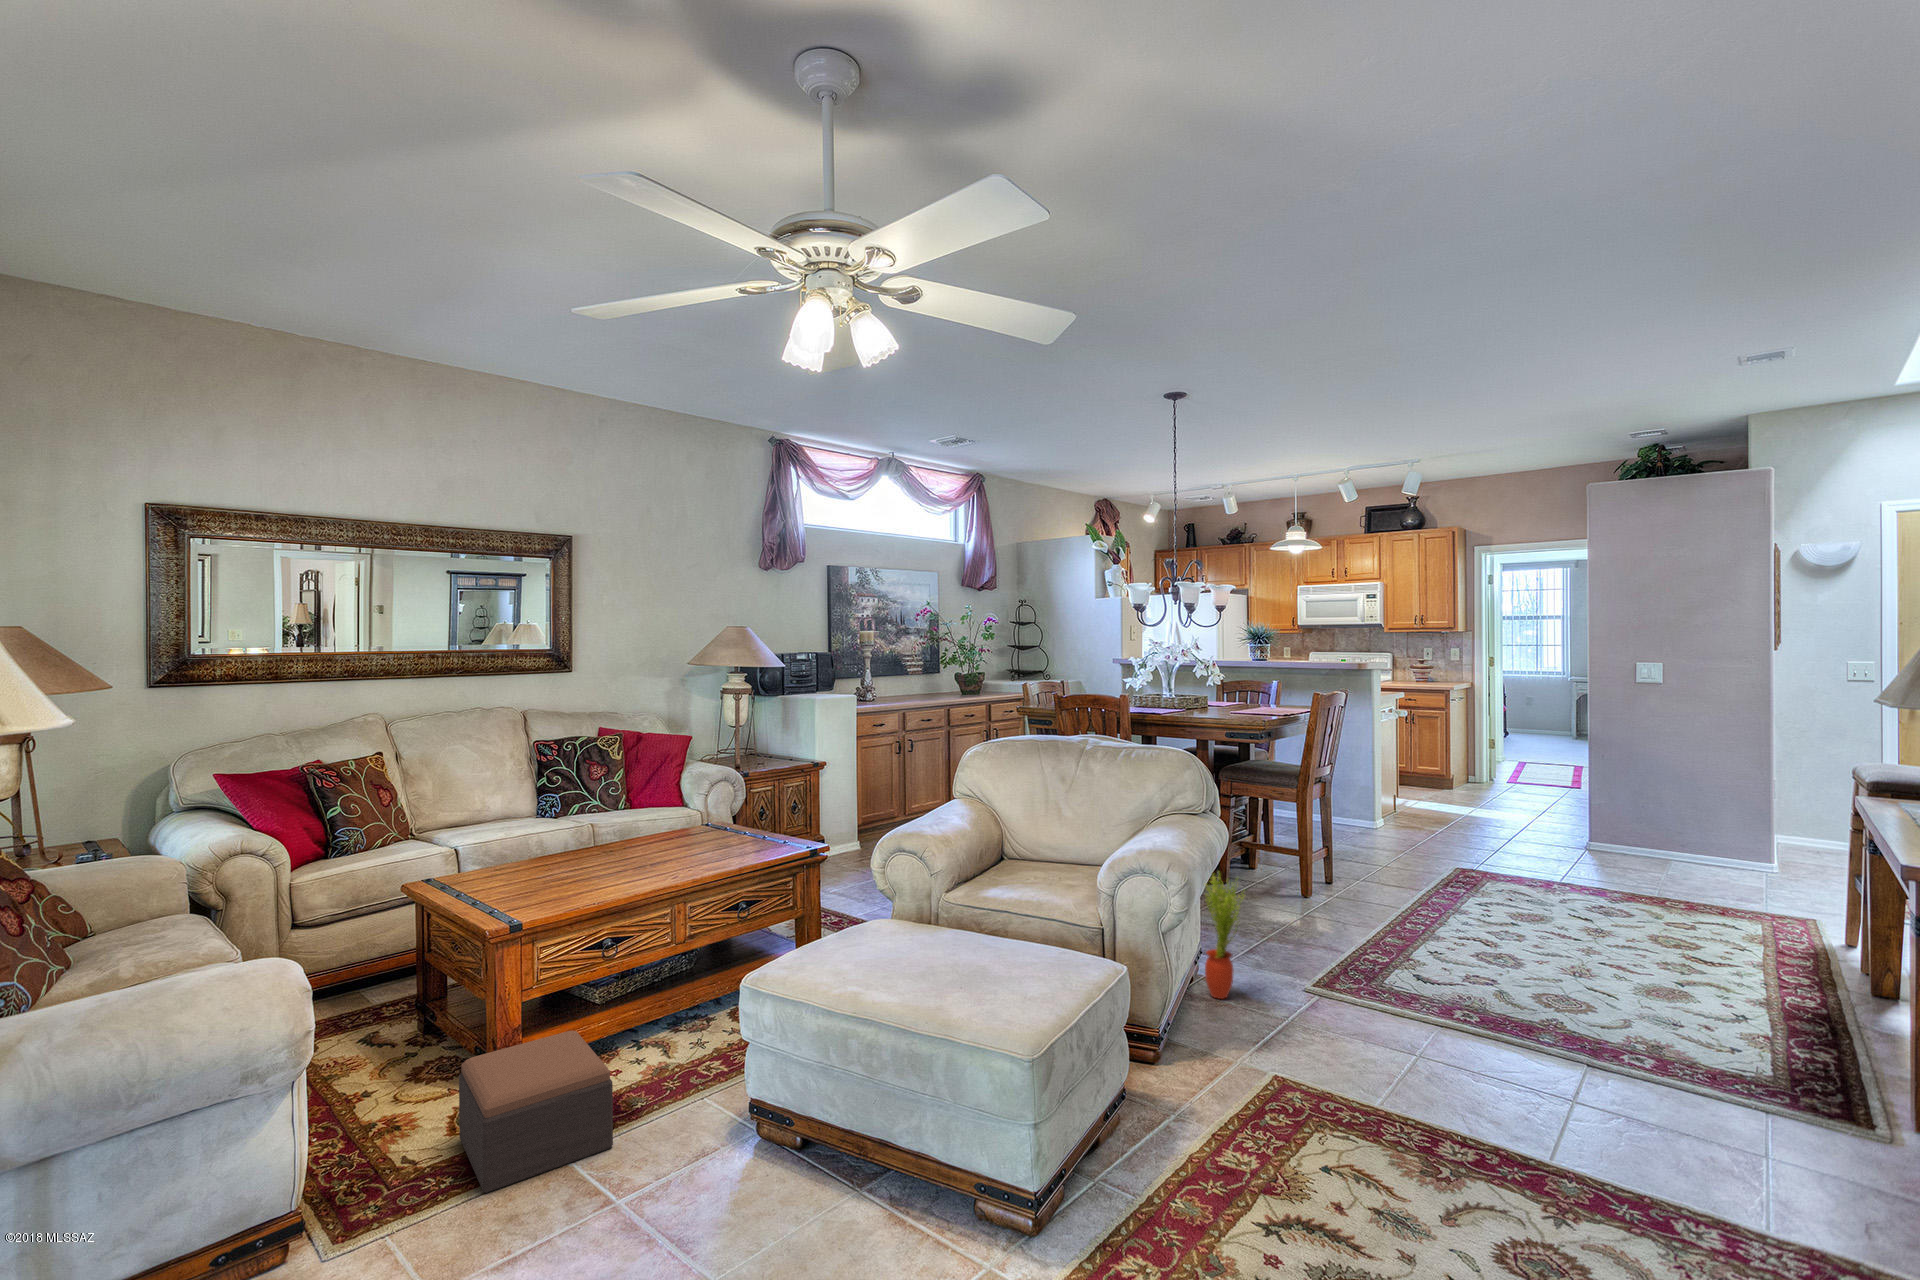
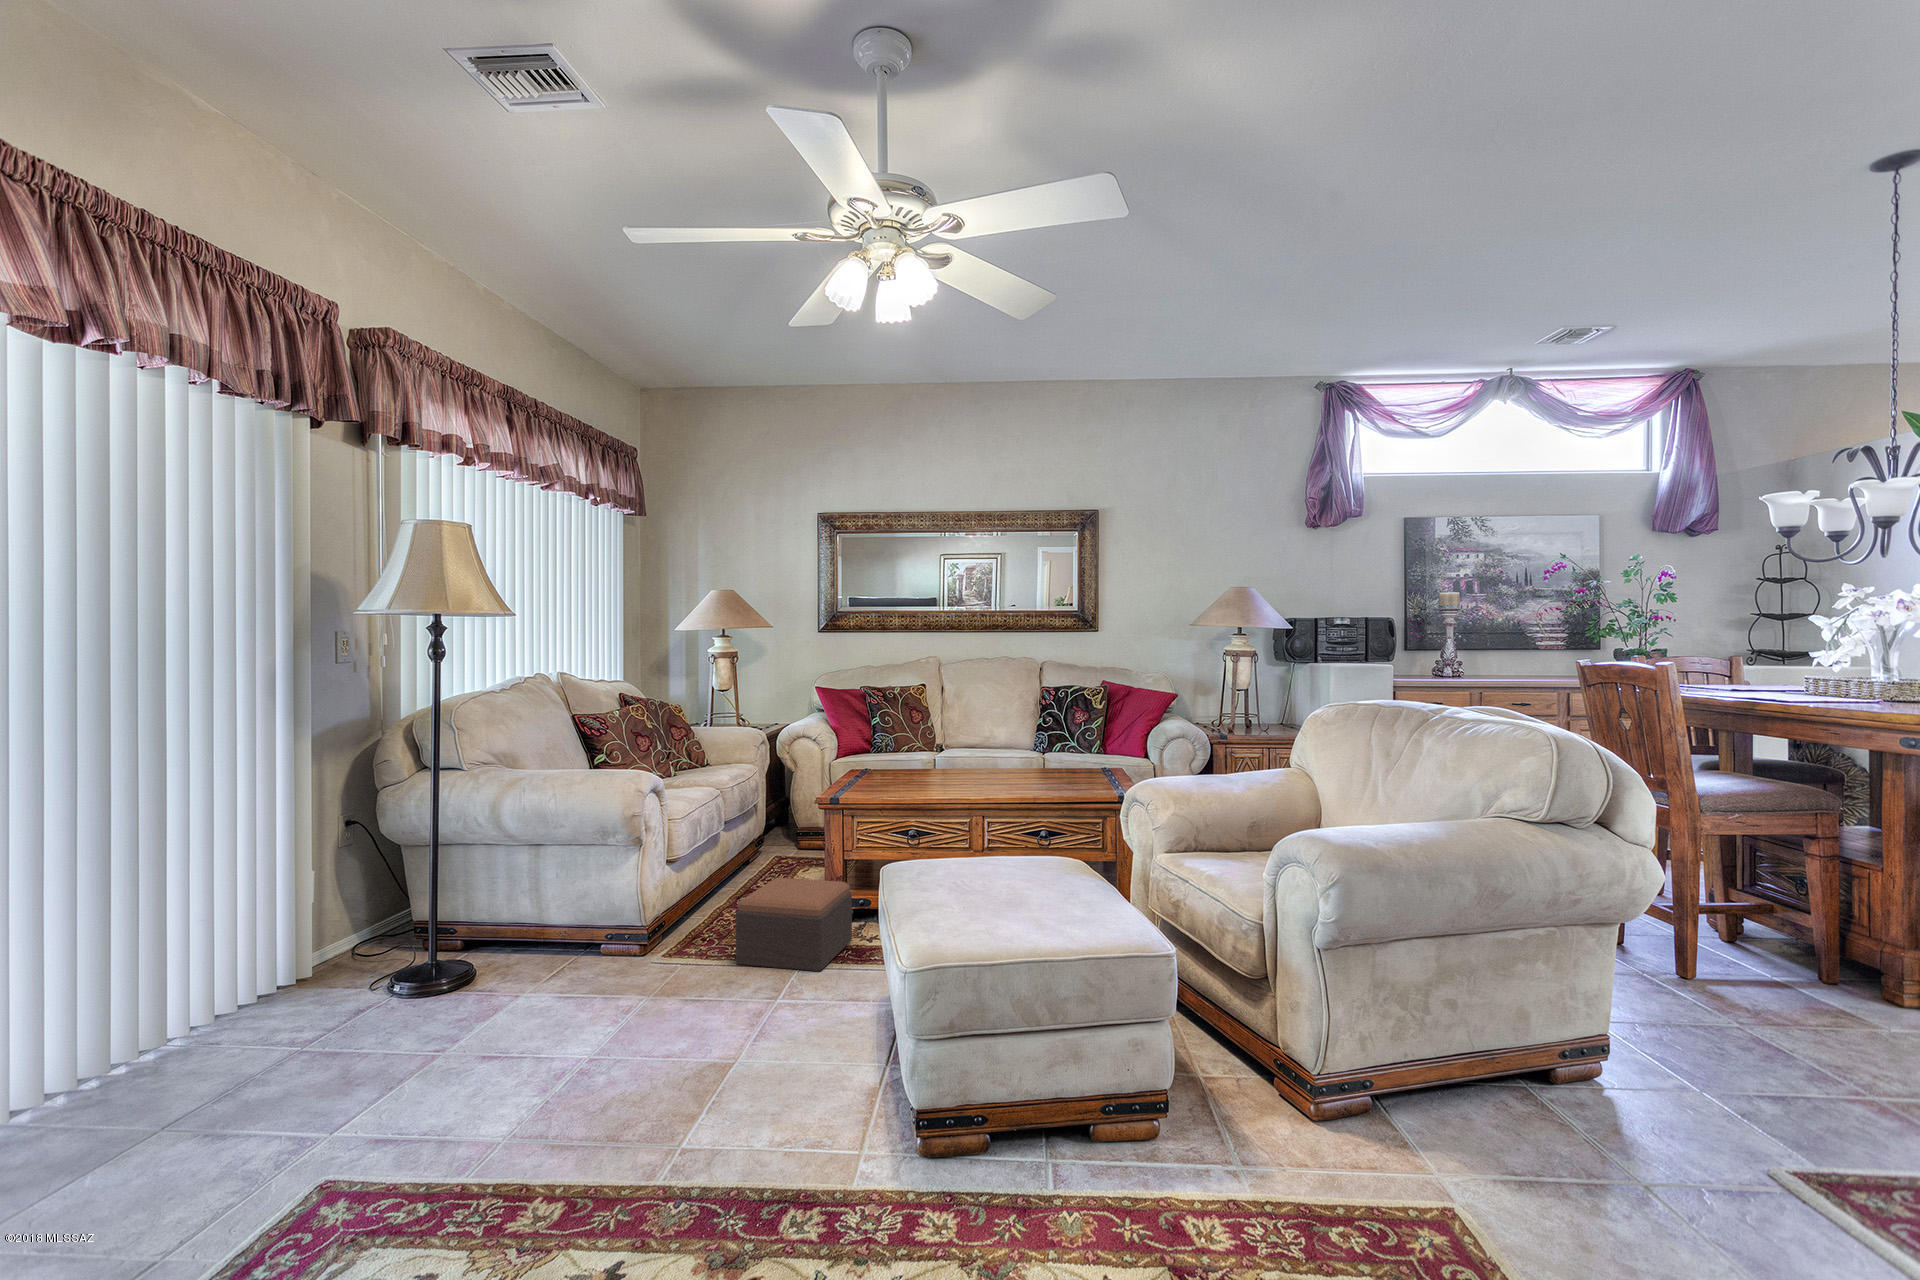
potted plant: present [1205,874,1244,999] -> none [1542,910,1633,1120]

